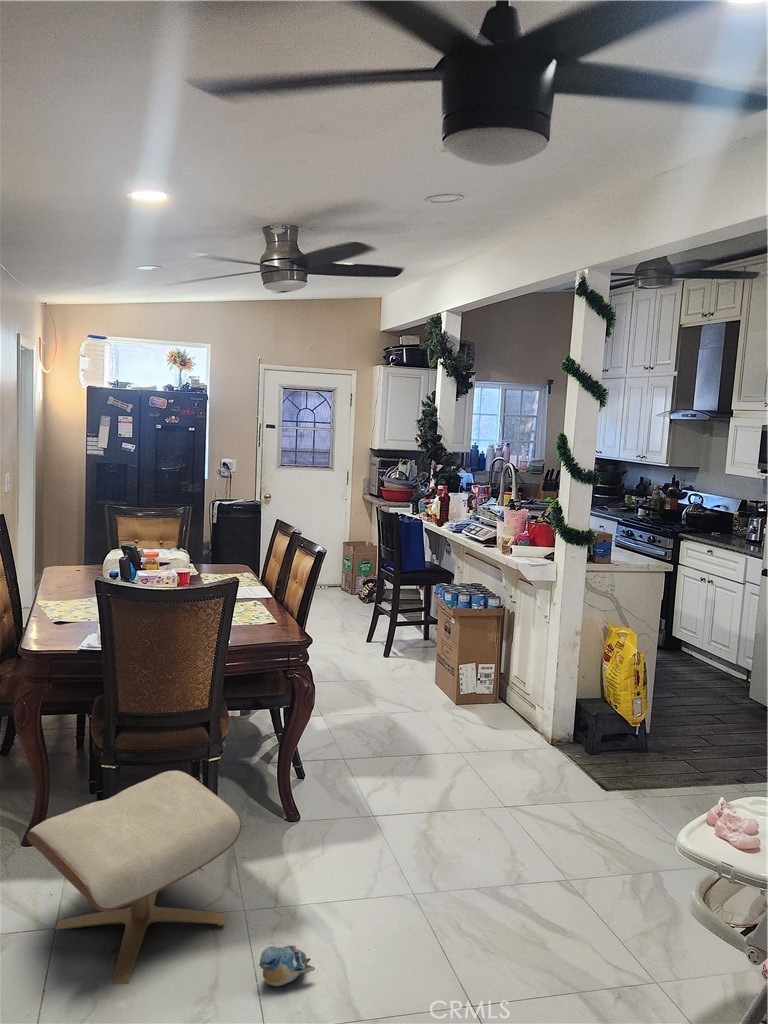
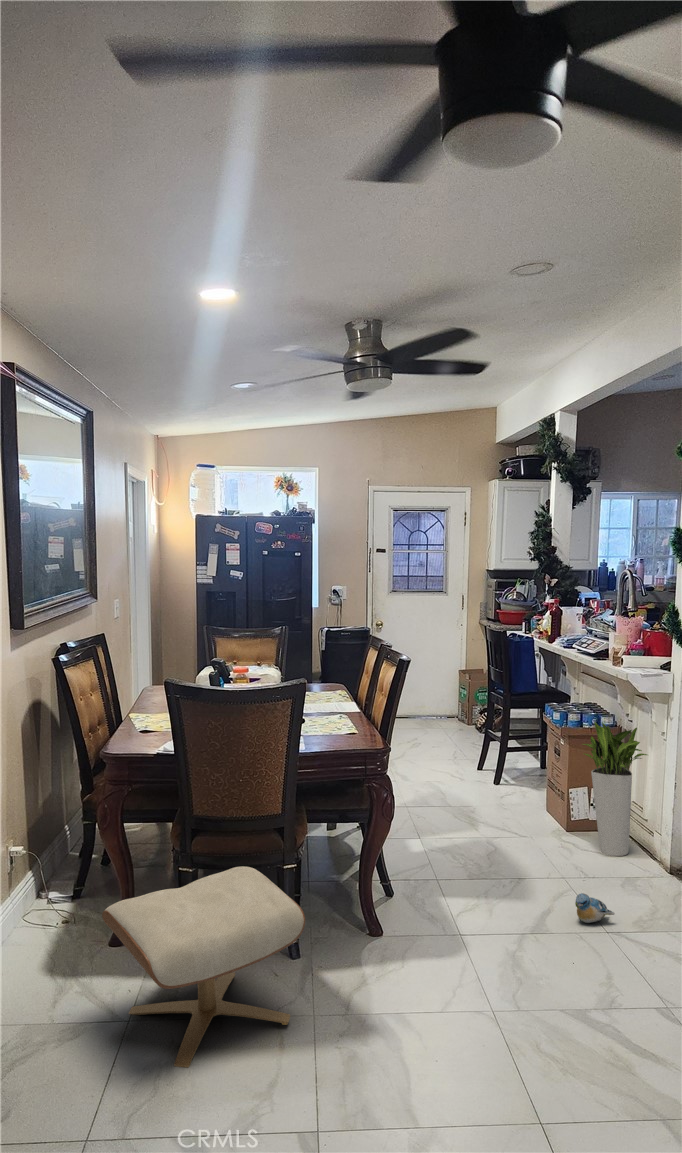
planter: none [472,605,533,724] -> present [583,722,647,856]
plush toy: present [259,945,315,986] -> present [575,893,615,923]

